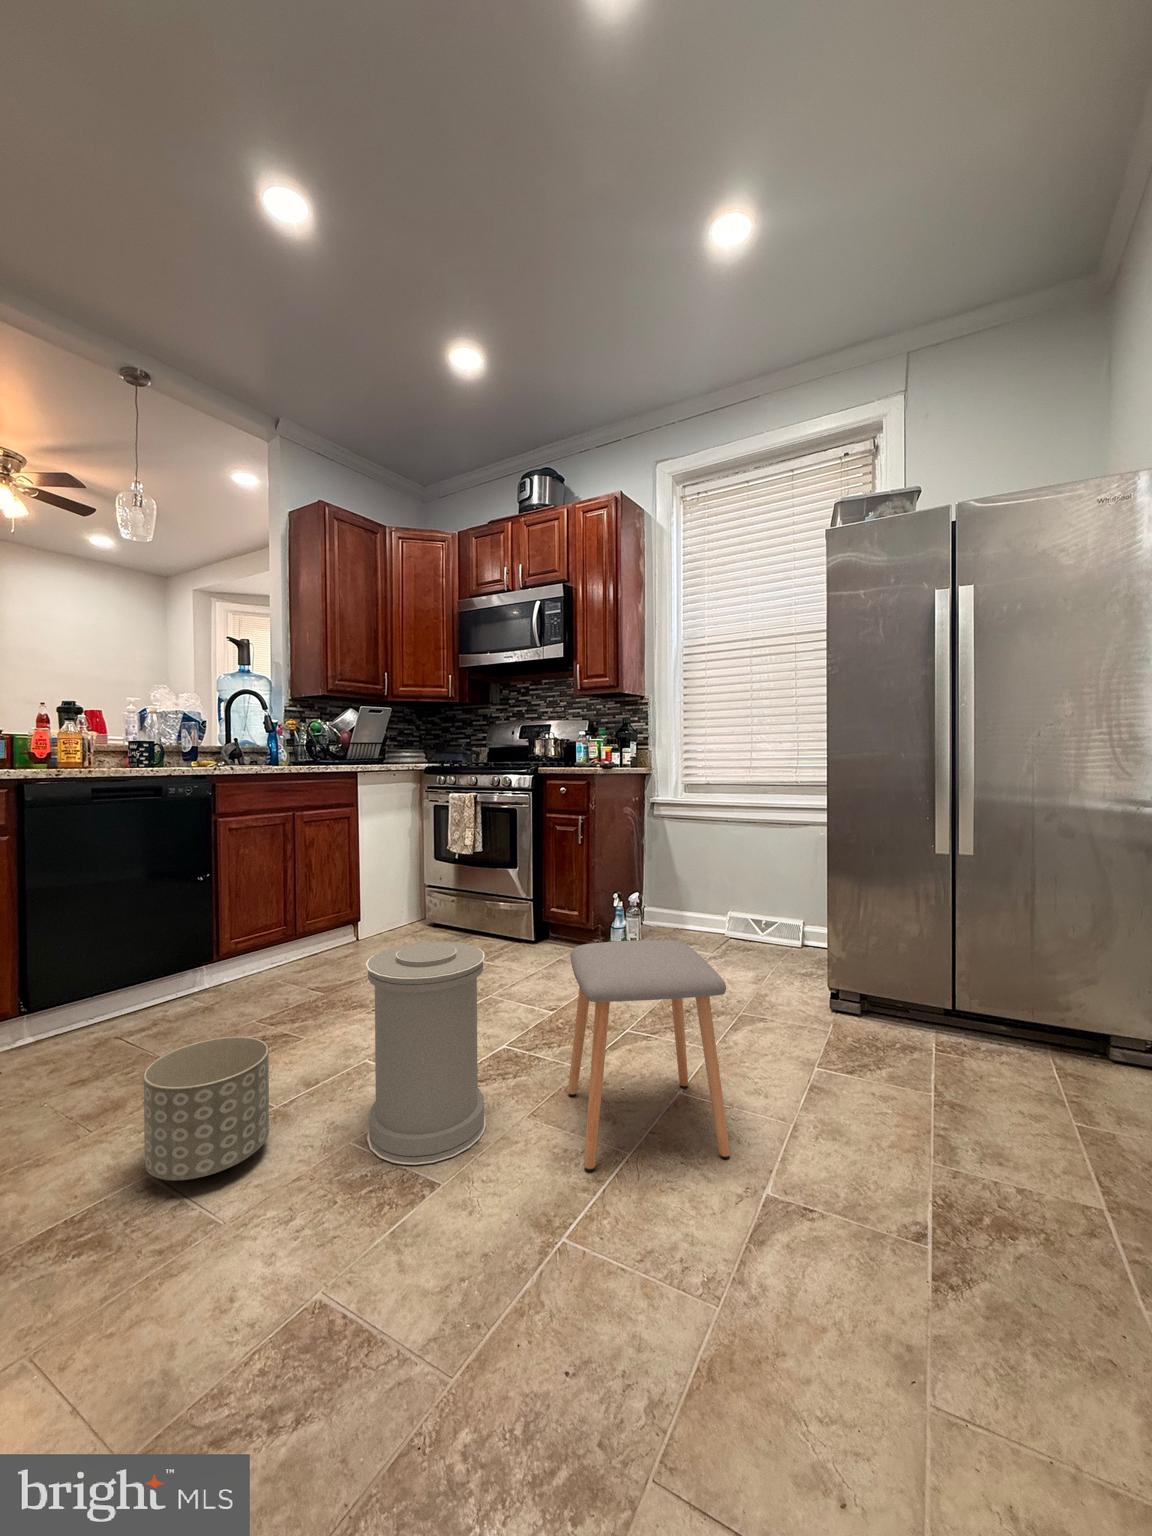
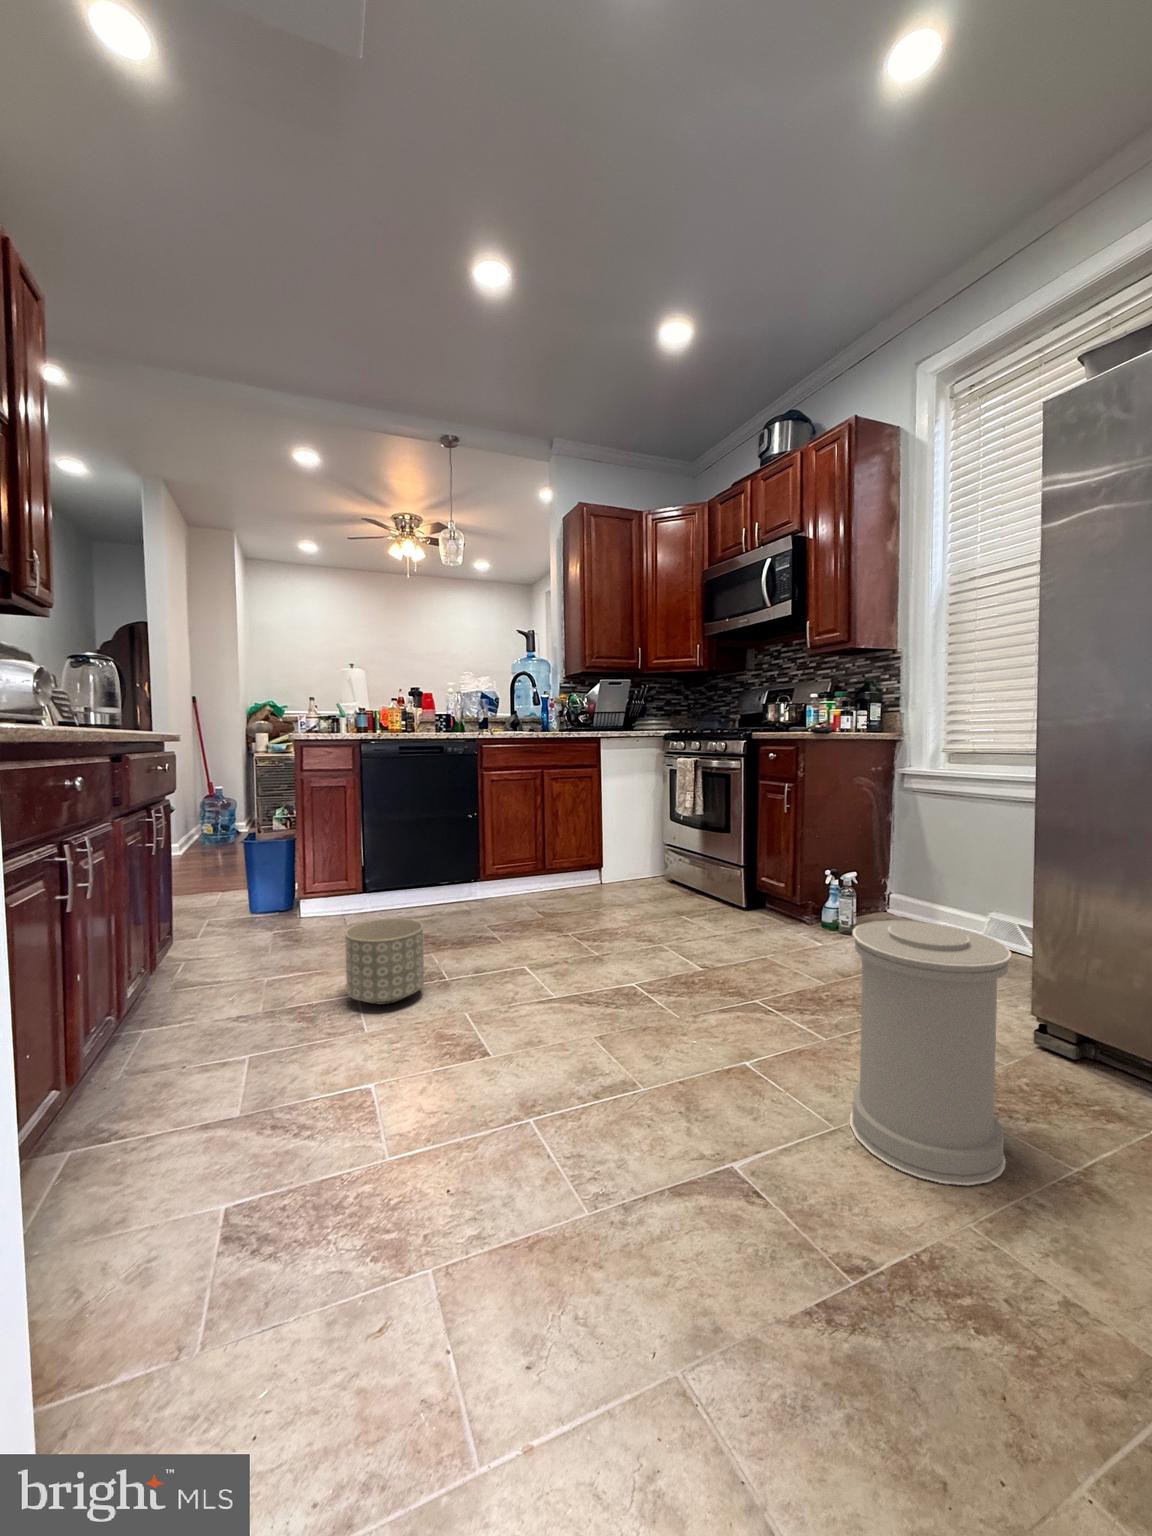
stool: present [568,940,730,1172] -> none [595,893,761,1123]
trash can: present [366,941,486,1165] -> present [850,920,1011,1185]

